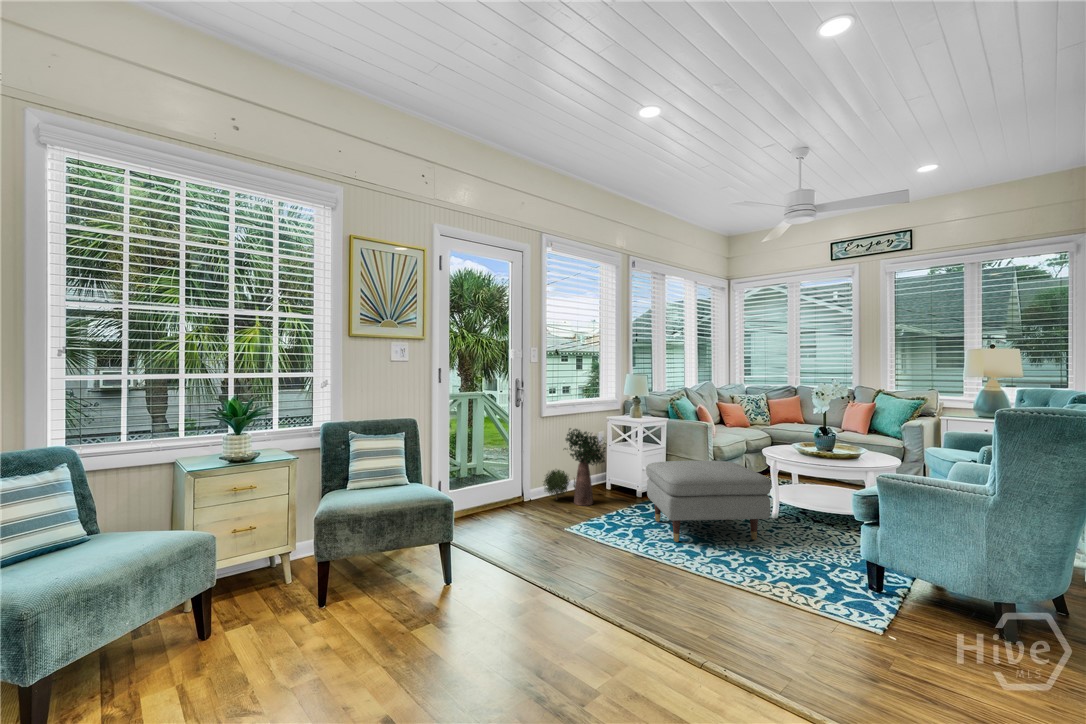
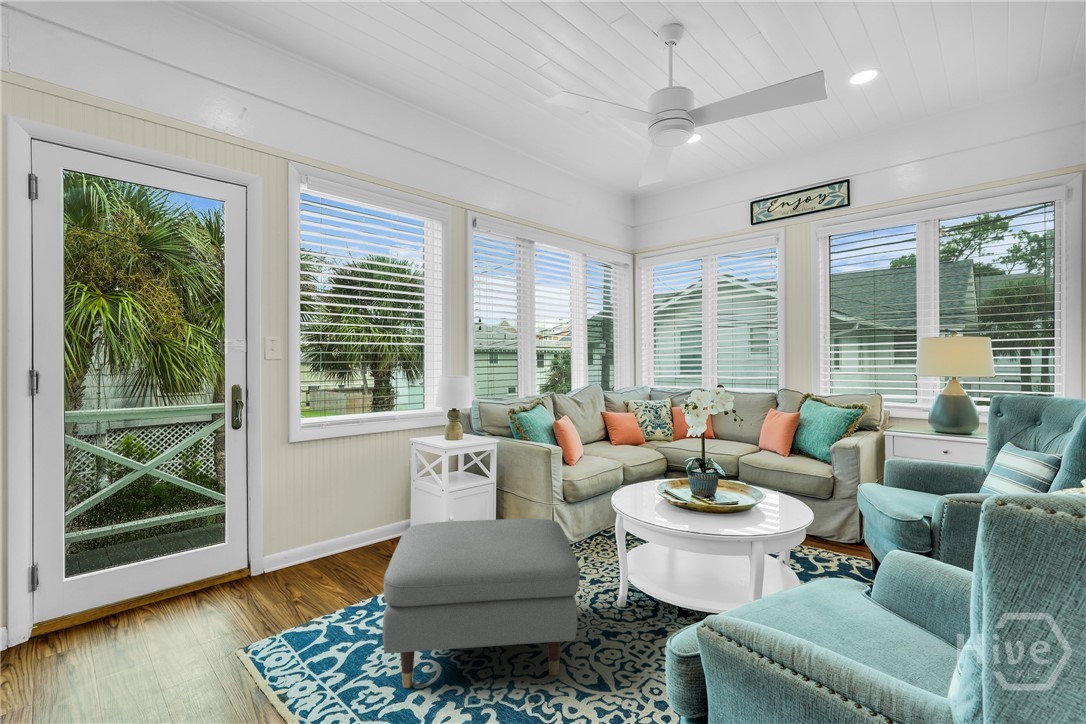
potted plant: present [544,428,605,506] -> none [283,460,384,584]

